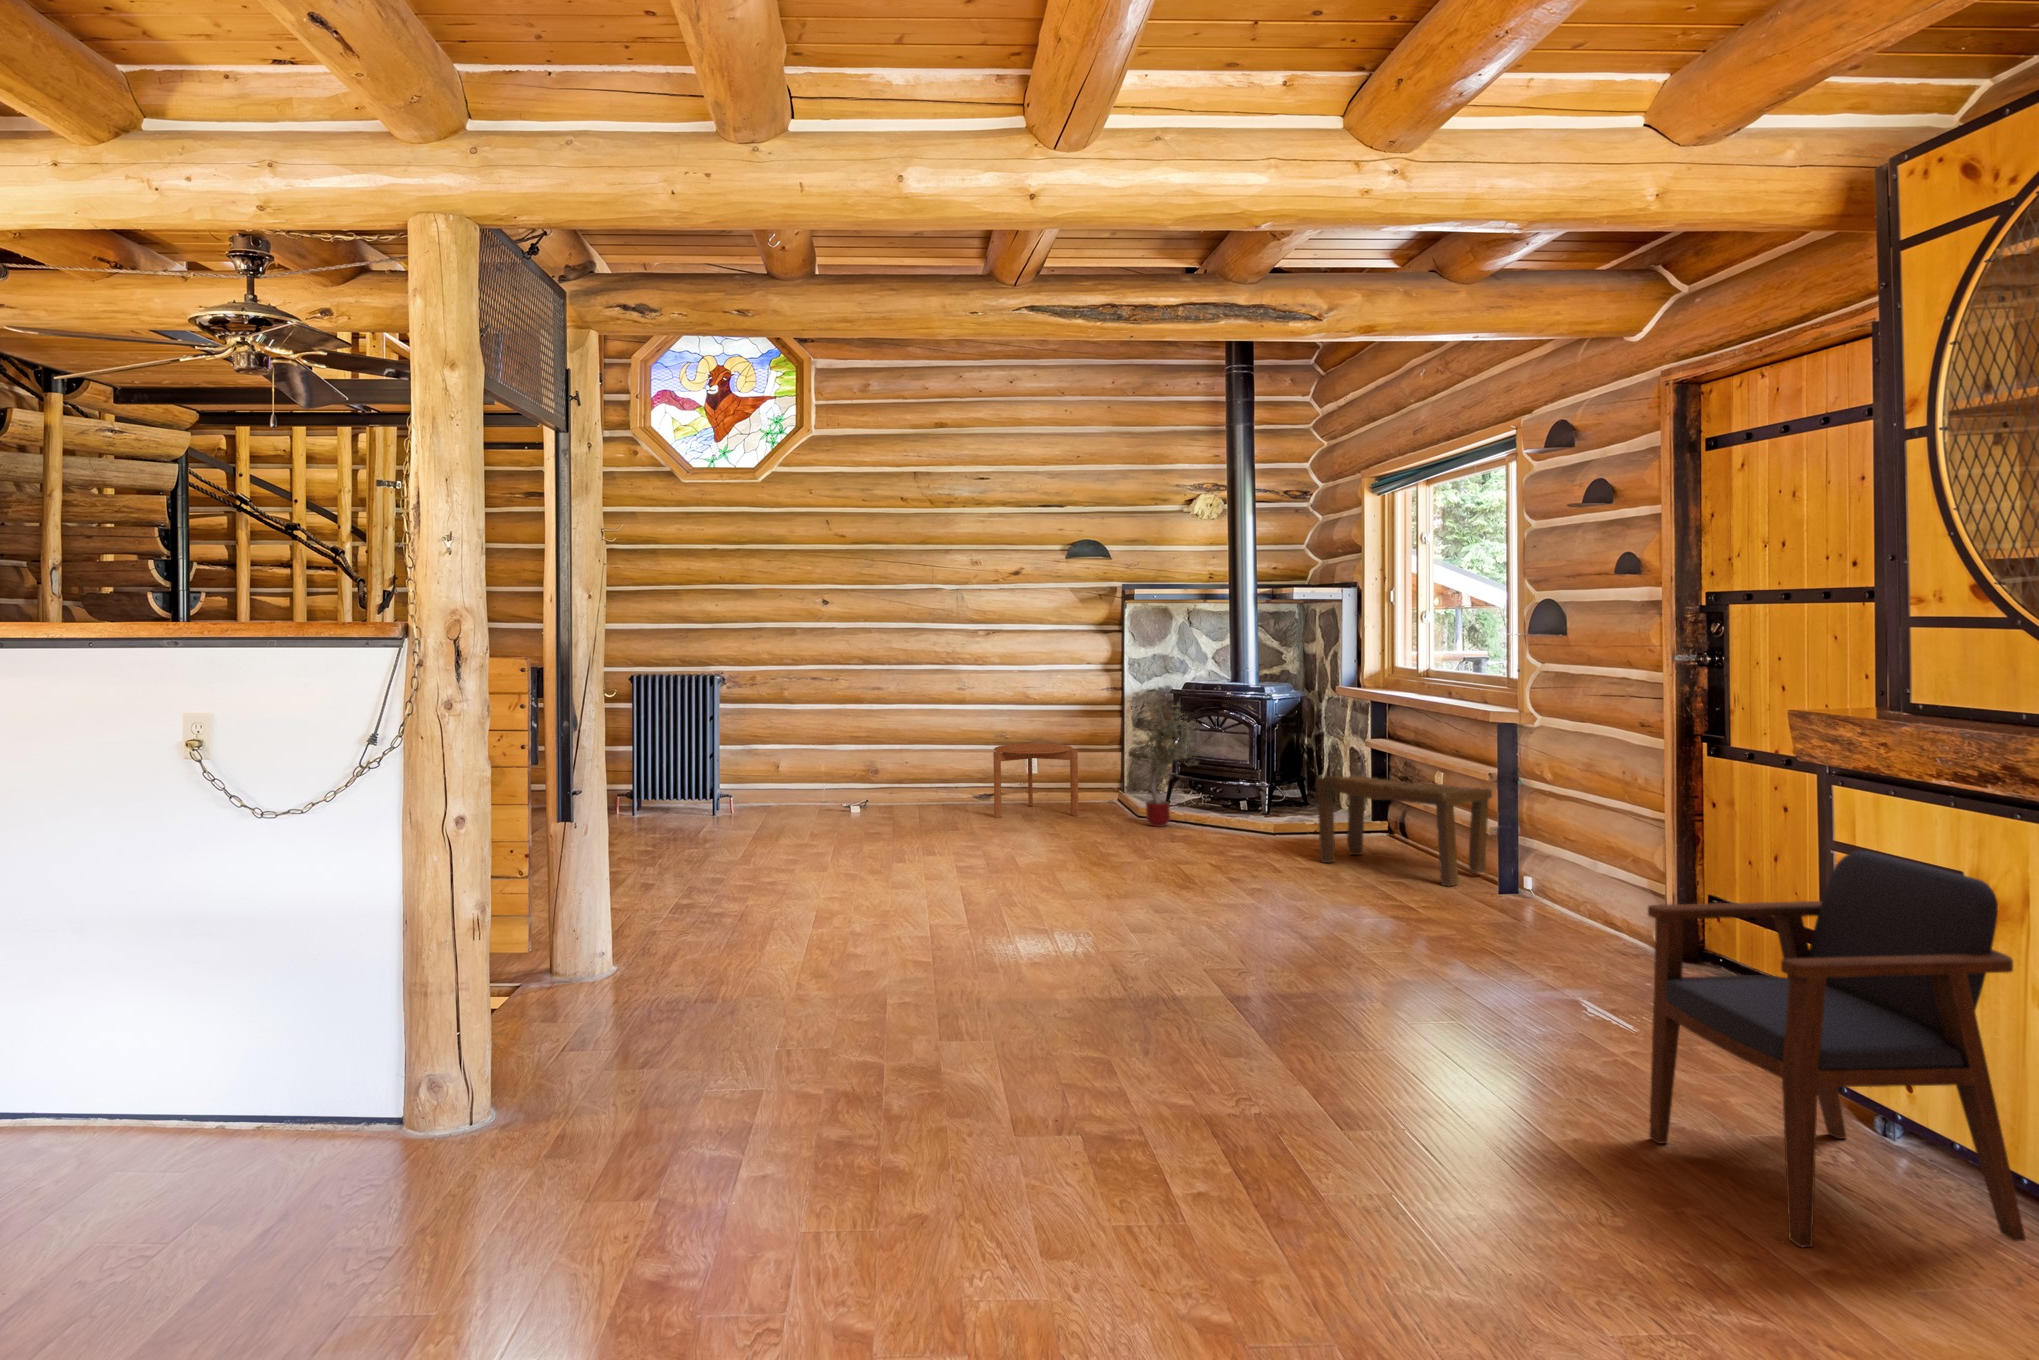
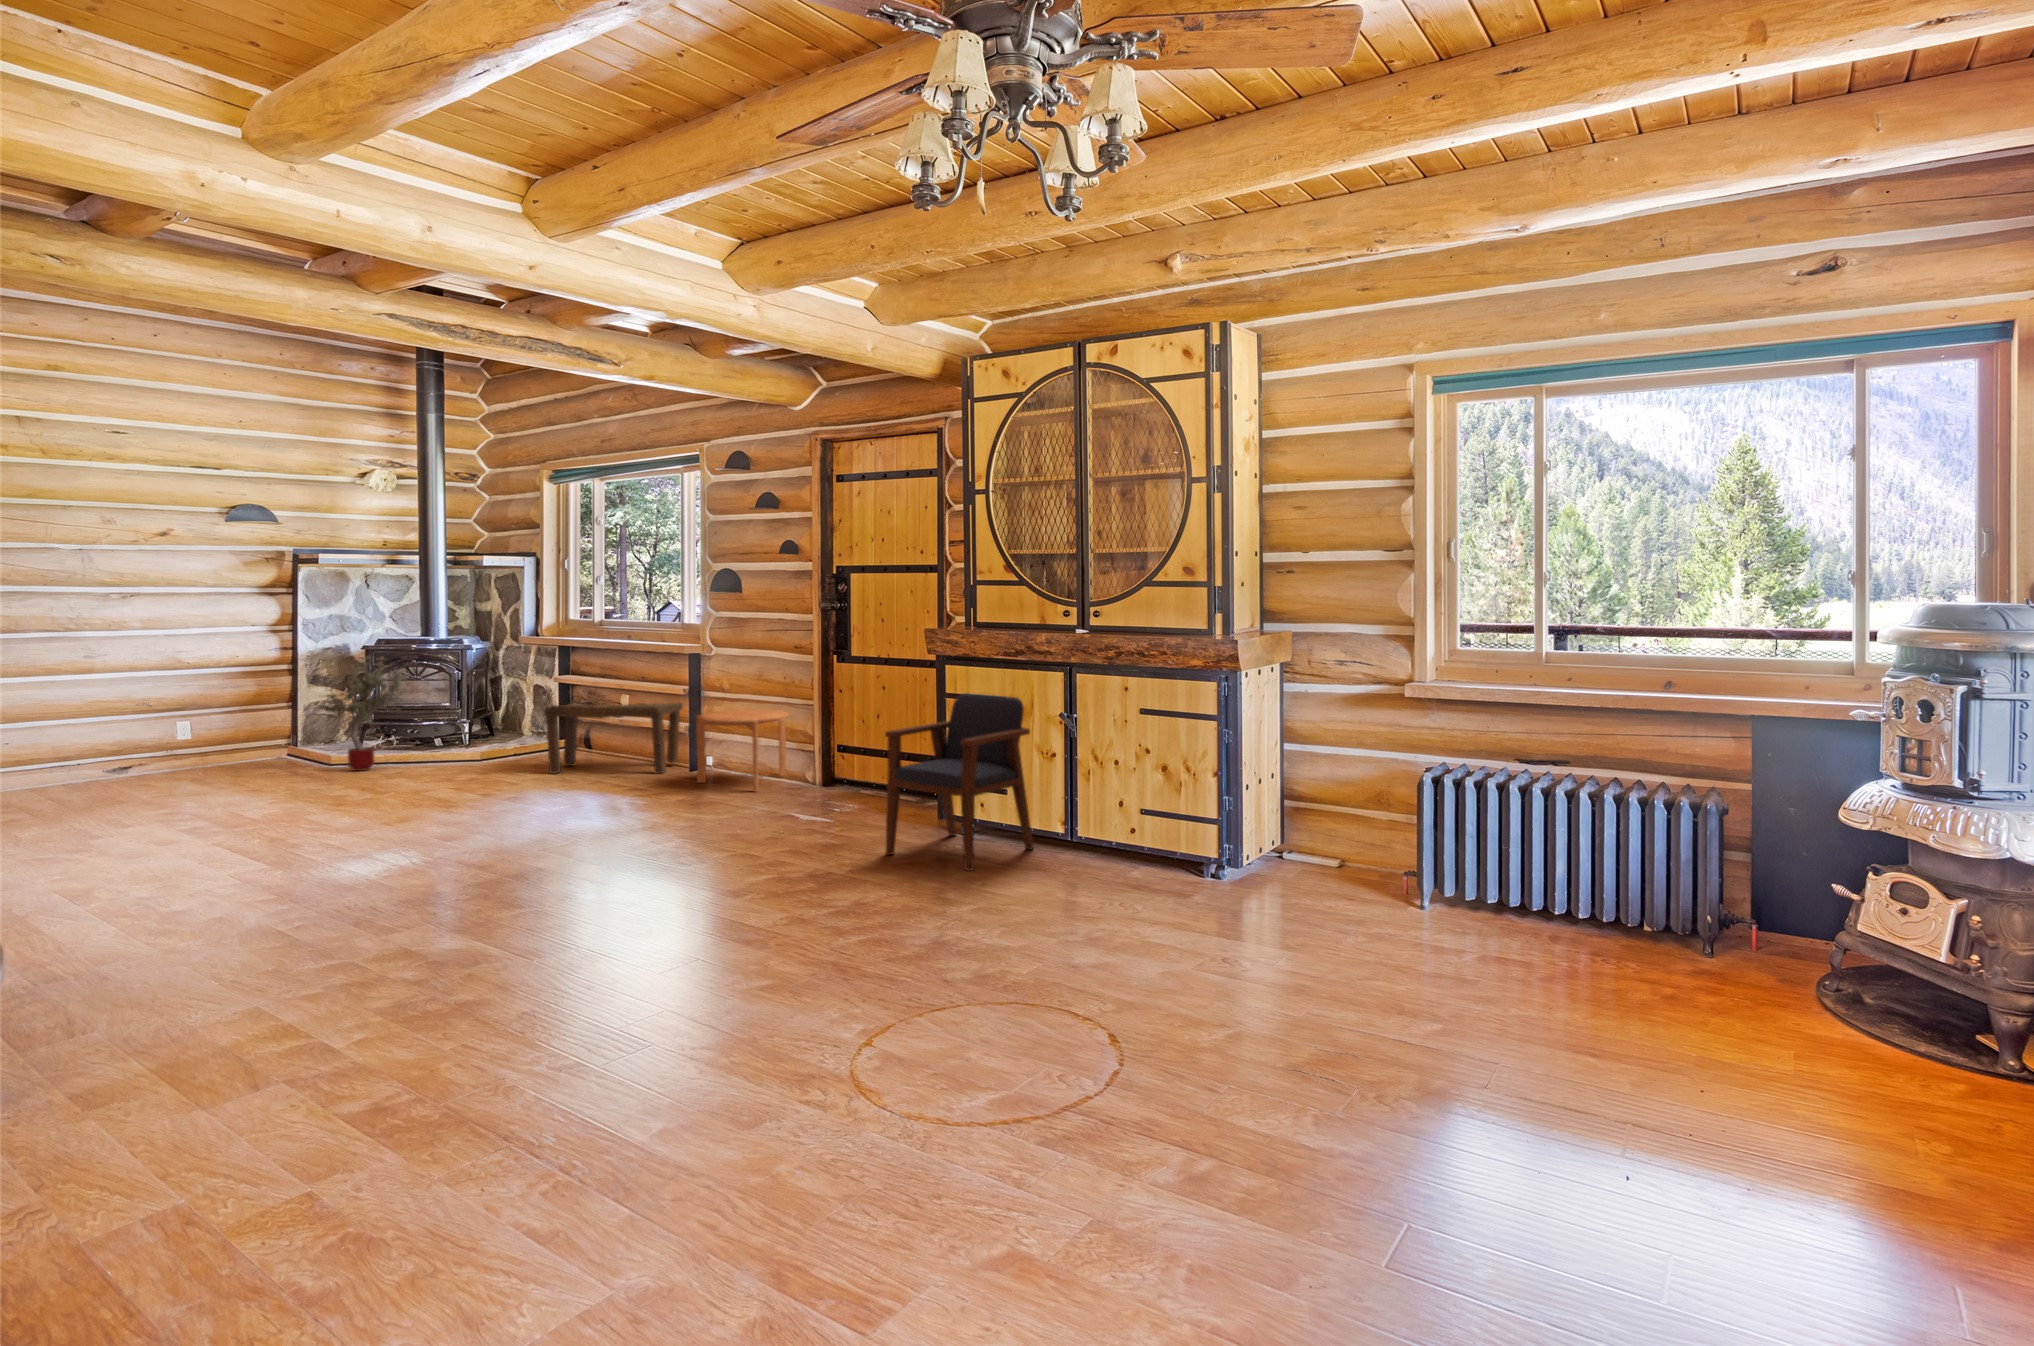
side table: present [993,743,1079,818] -> present [696,710,789,792]

